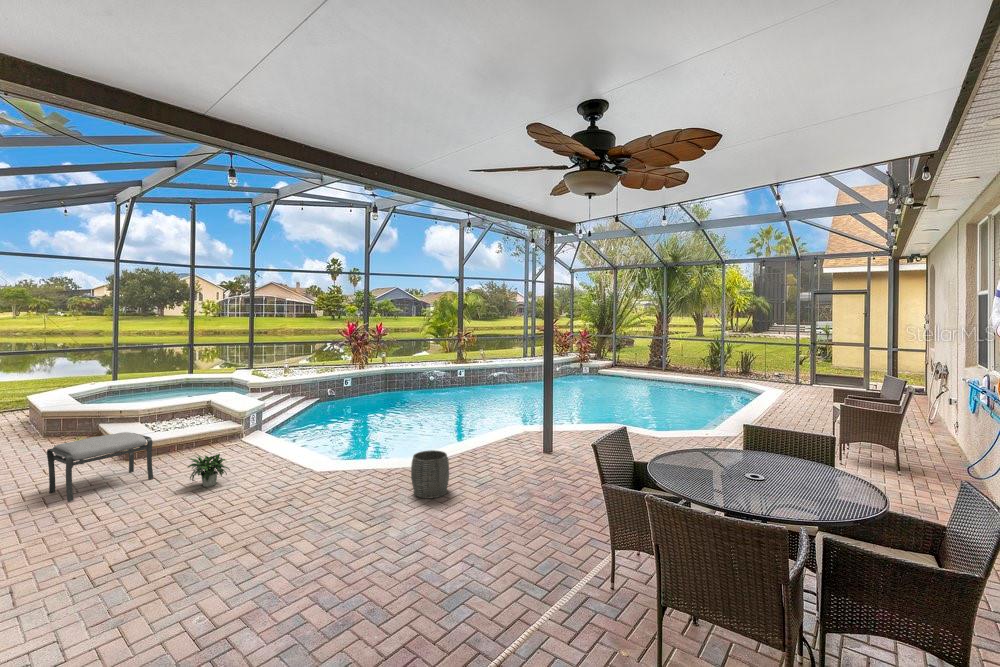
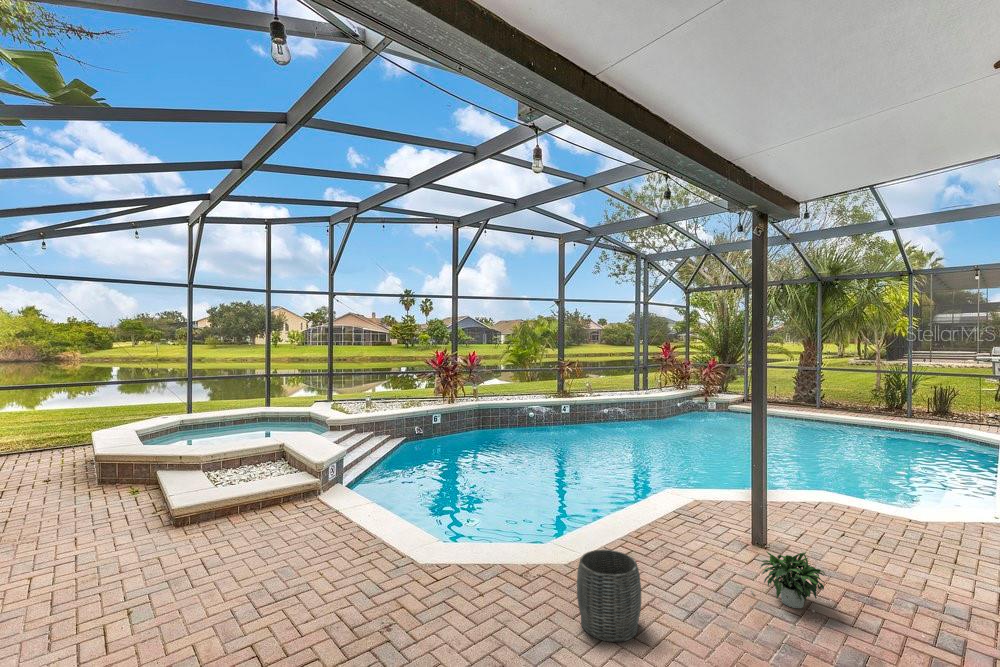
ottoman: present [47,432,153,502] -> none [63,496,201,605]
potted plant: present [188,454,230,487] -> present [750,551,825,608]

